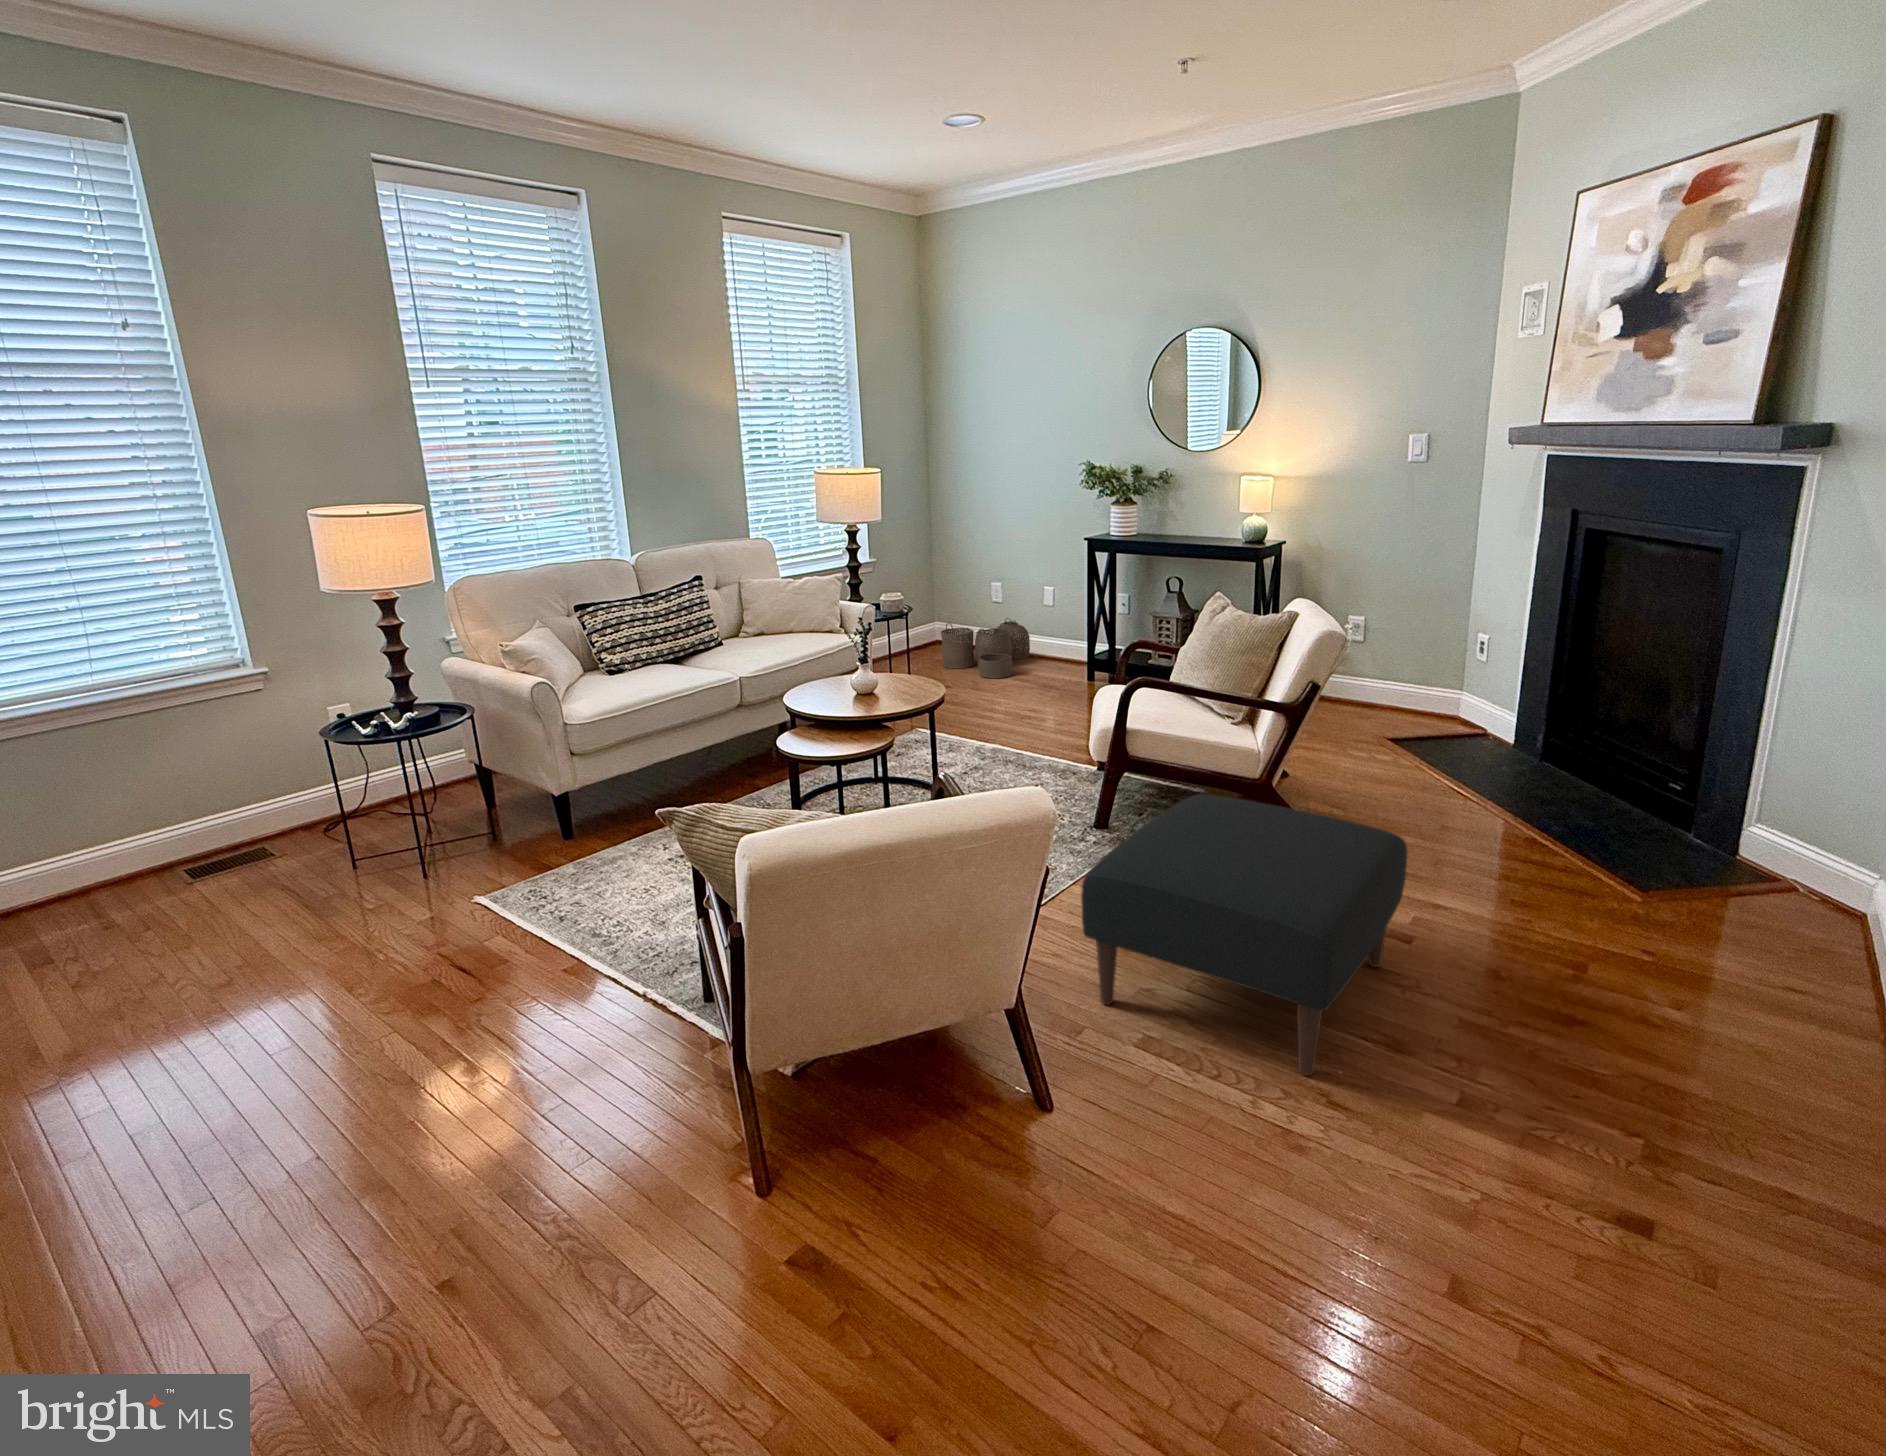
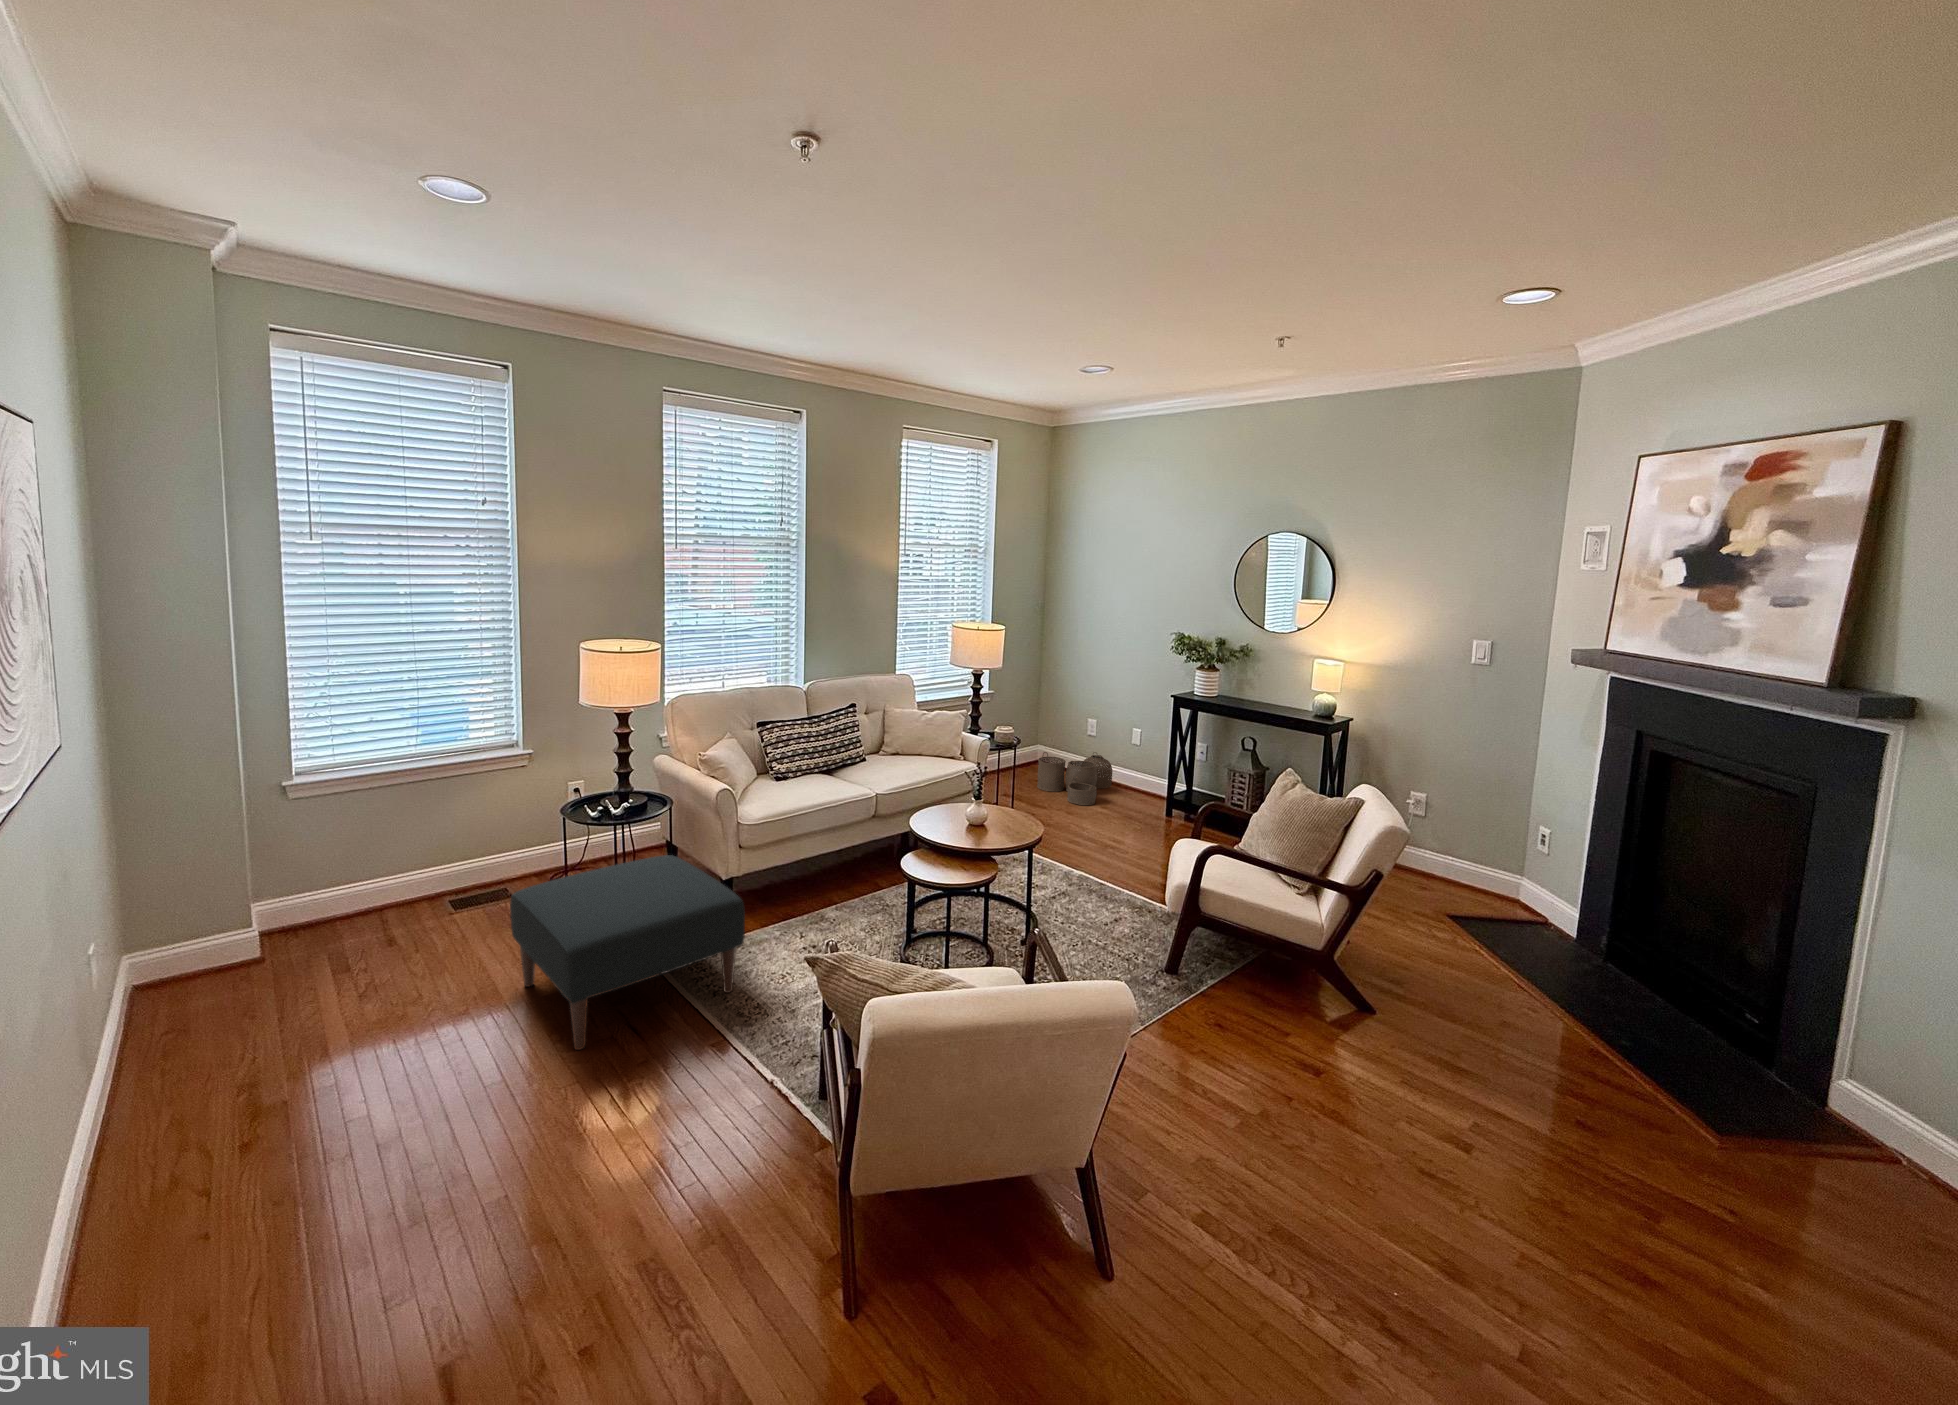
ottoman: present [1081,794,1407,1075] -> present [510,855,745,1050]

